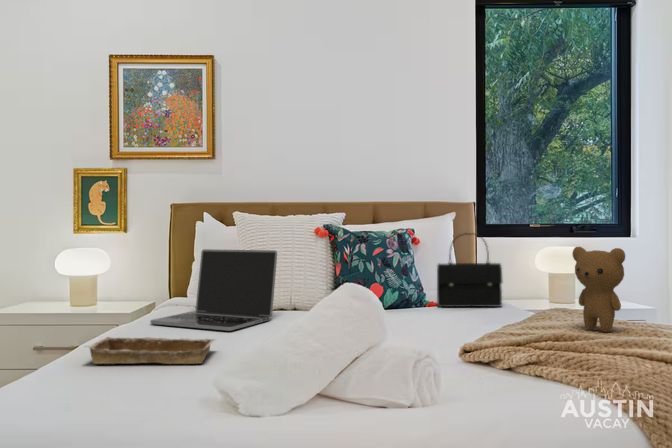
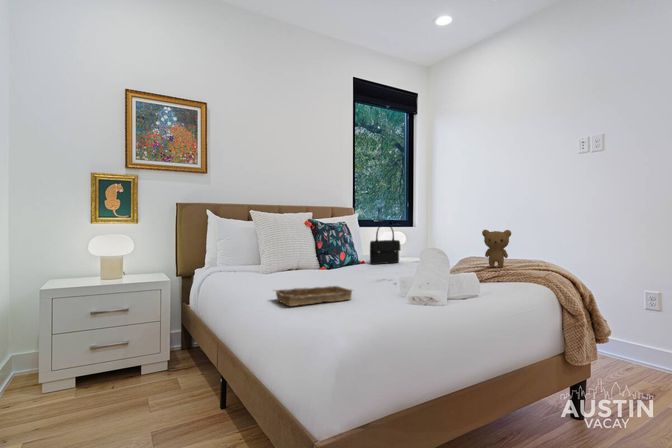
laptop: present [150,249,277,331] -> none [240,233,309,283]

